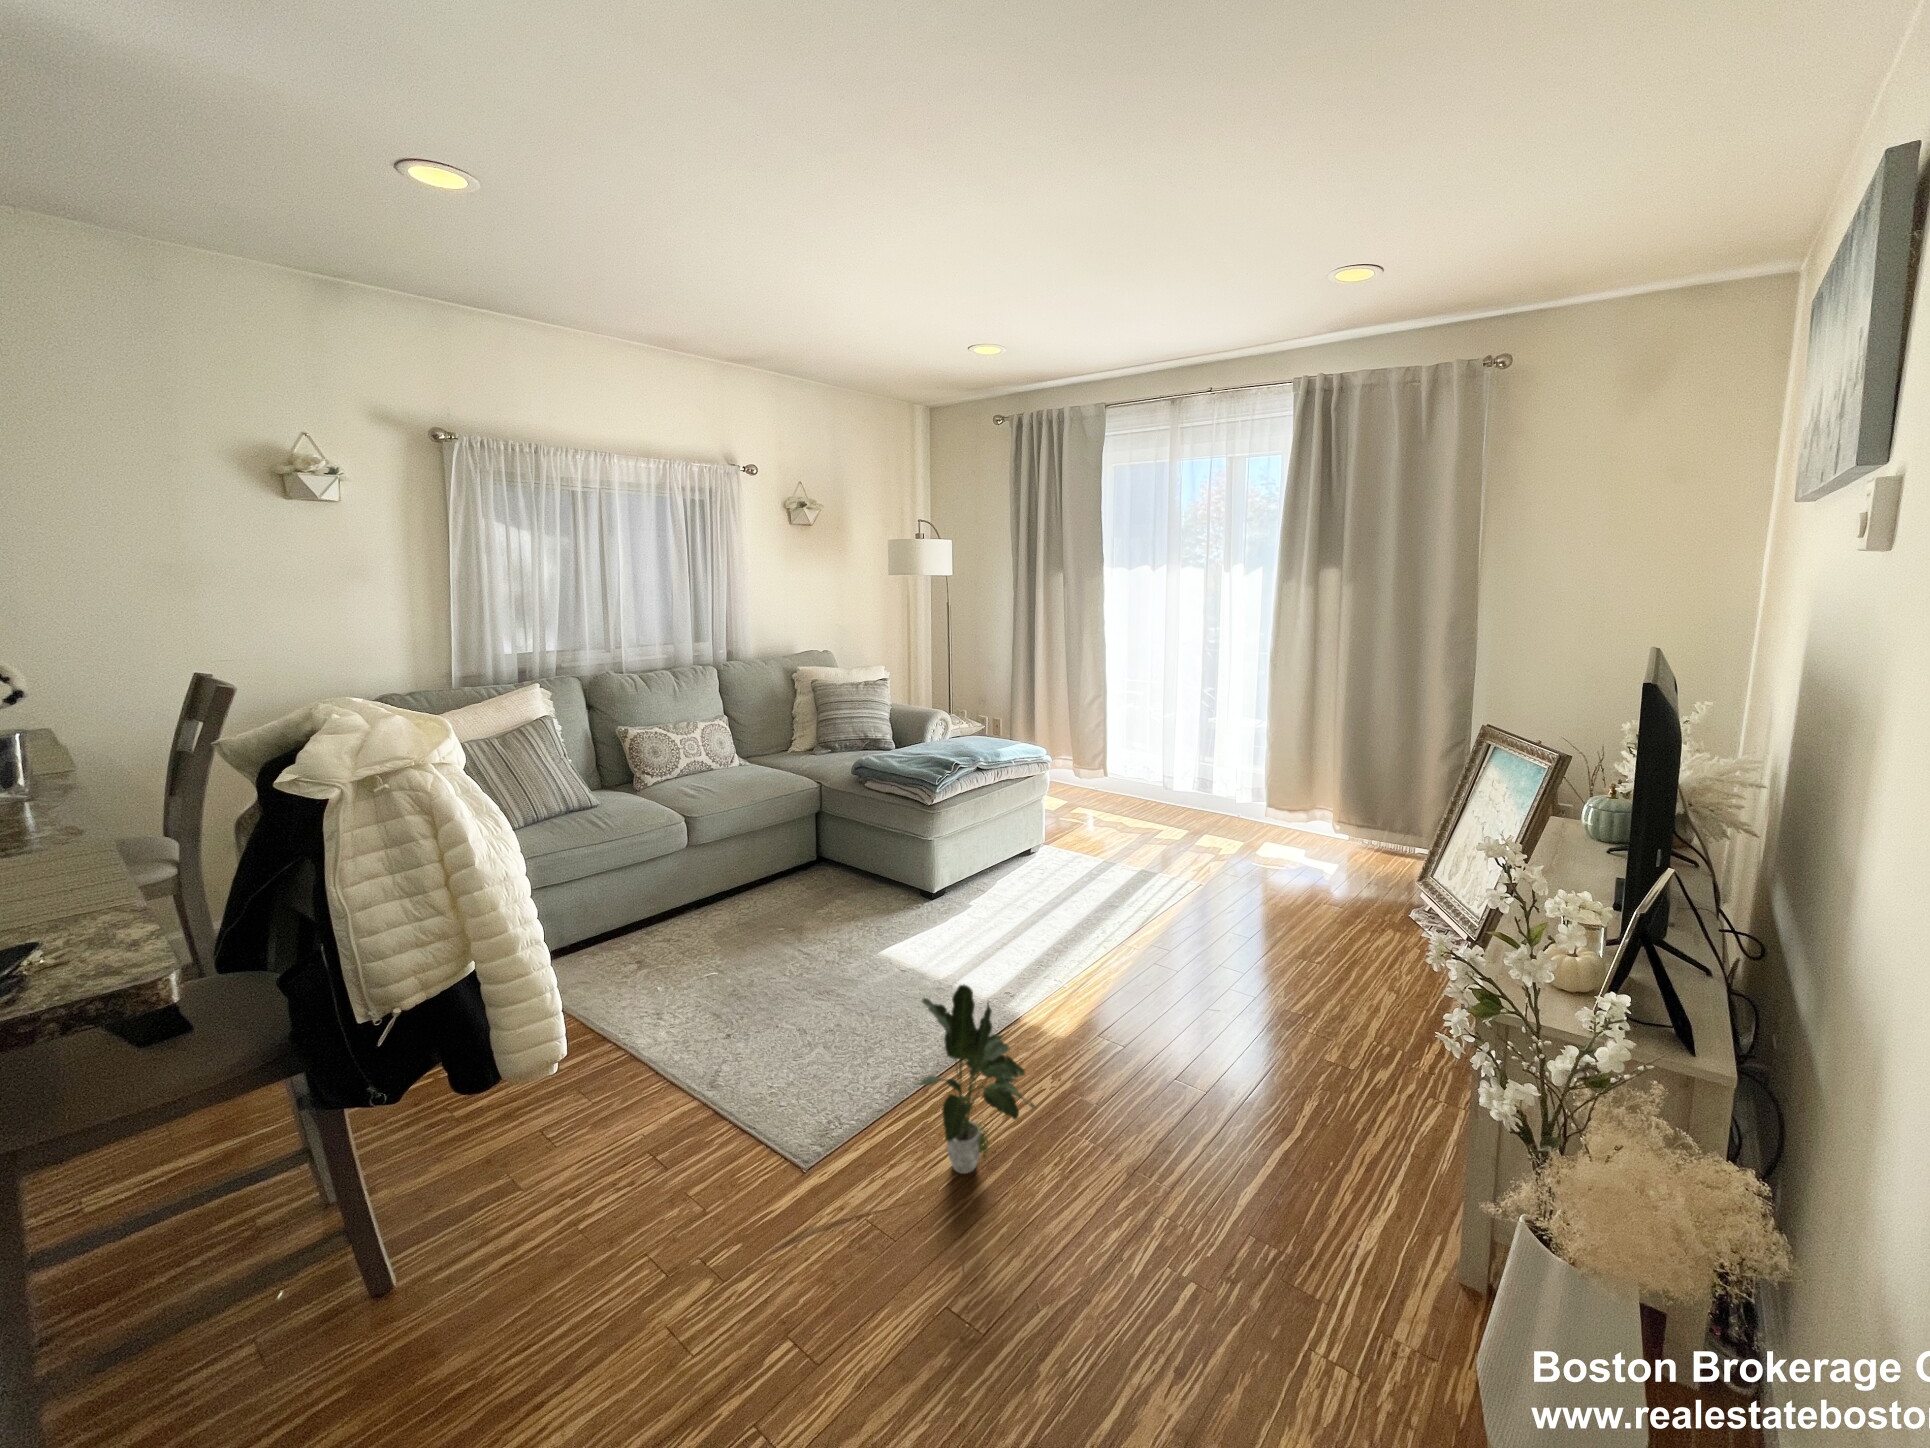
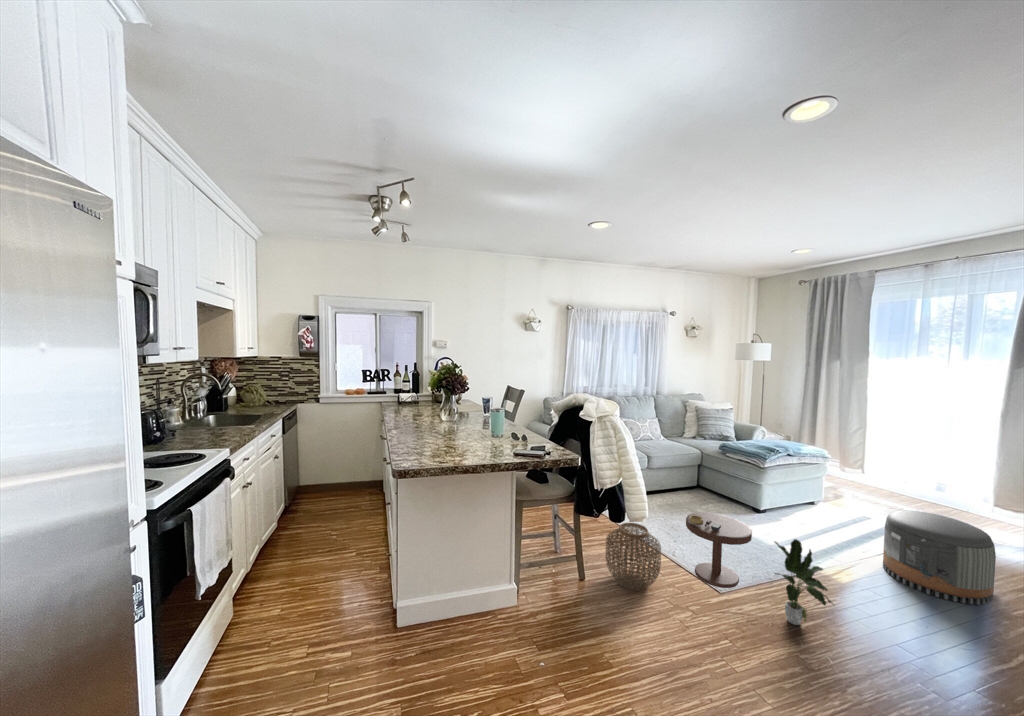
pouf: none [1121,840,1263,993] -> present [883,510,996,605]
side table: none [687,980,855,1275] -> present [686,512,752,588]
woven basket: none [475,1051,656,1252] -> present [606,523,661,590]

